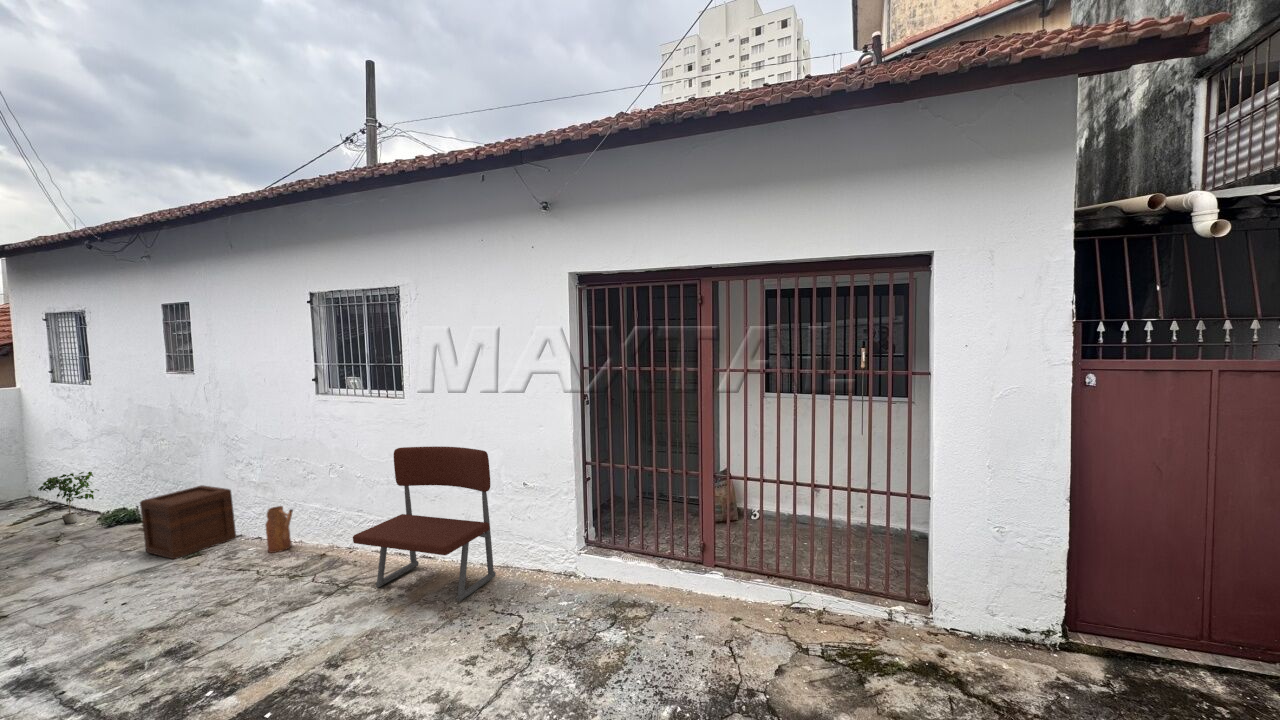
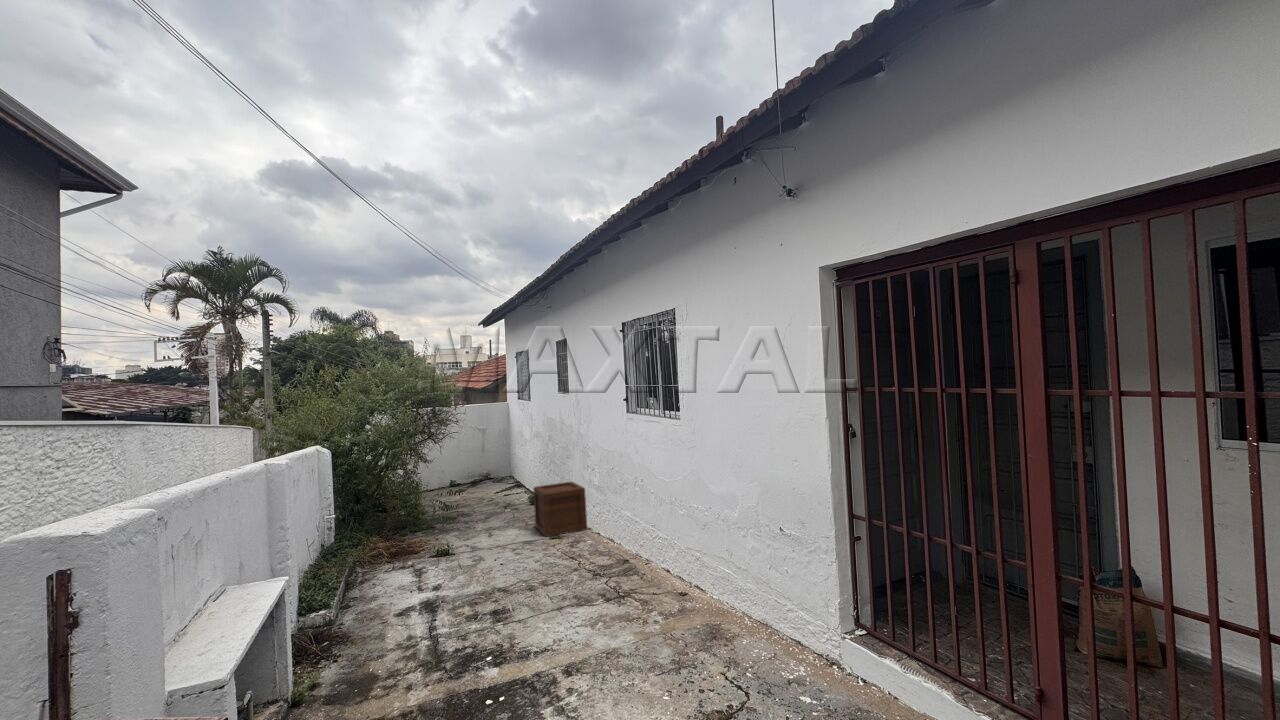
bench: present [353,446,496,601] -> none [623,470,752,649]
potted plant: present [38,472,99,525] -> none [503,461,533,496]
watering can: present [266,506,293,553] -> none [596,509,614,549]

